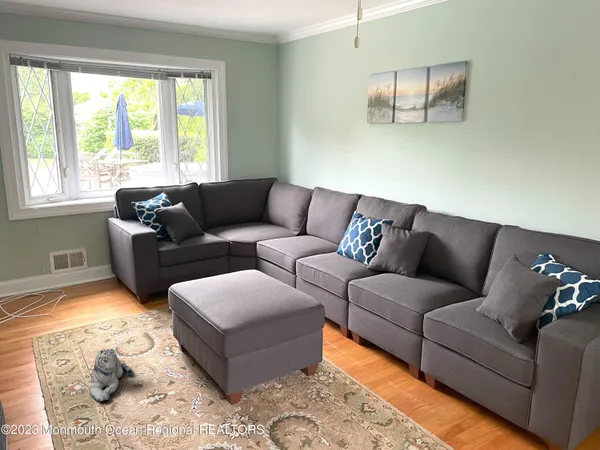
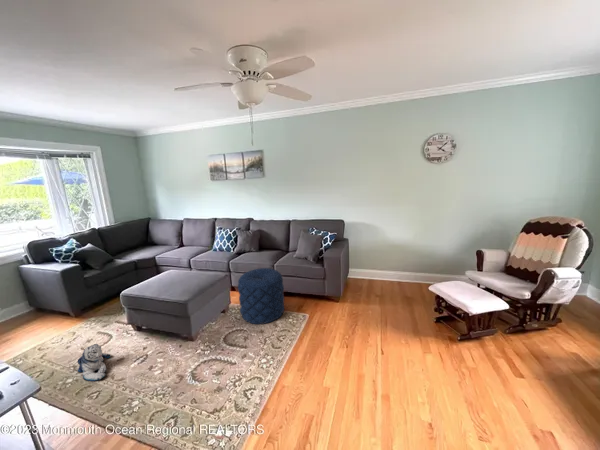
pouf: none [327,311,425,432] -> present [238,268,284,324]

